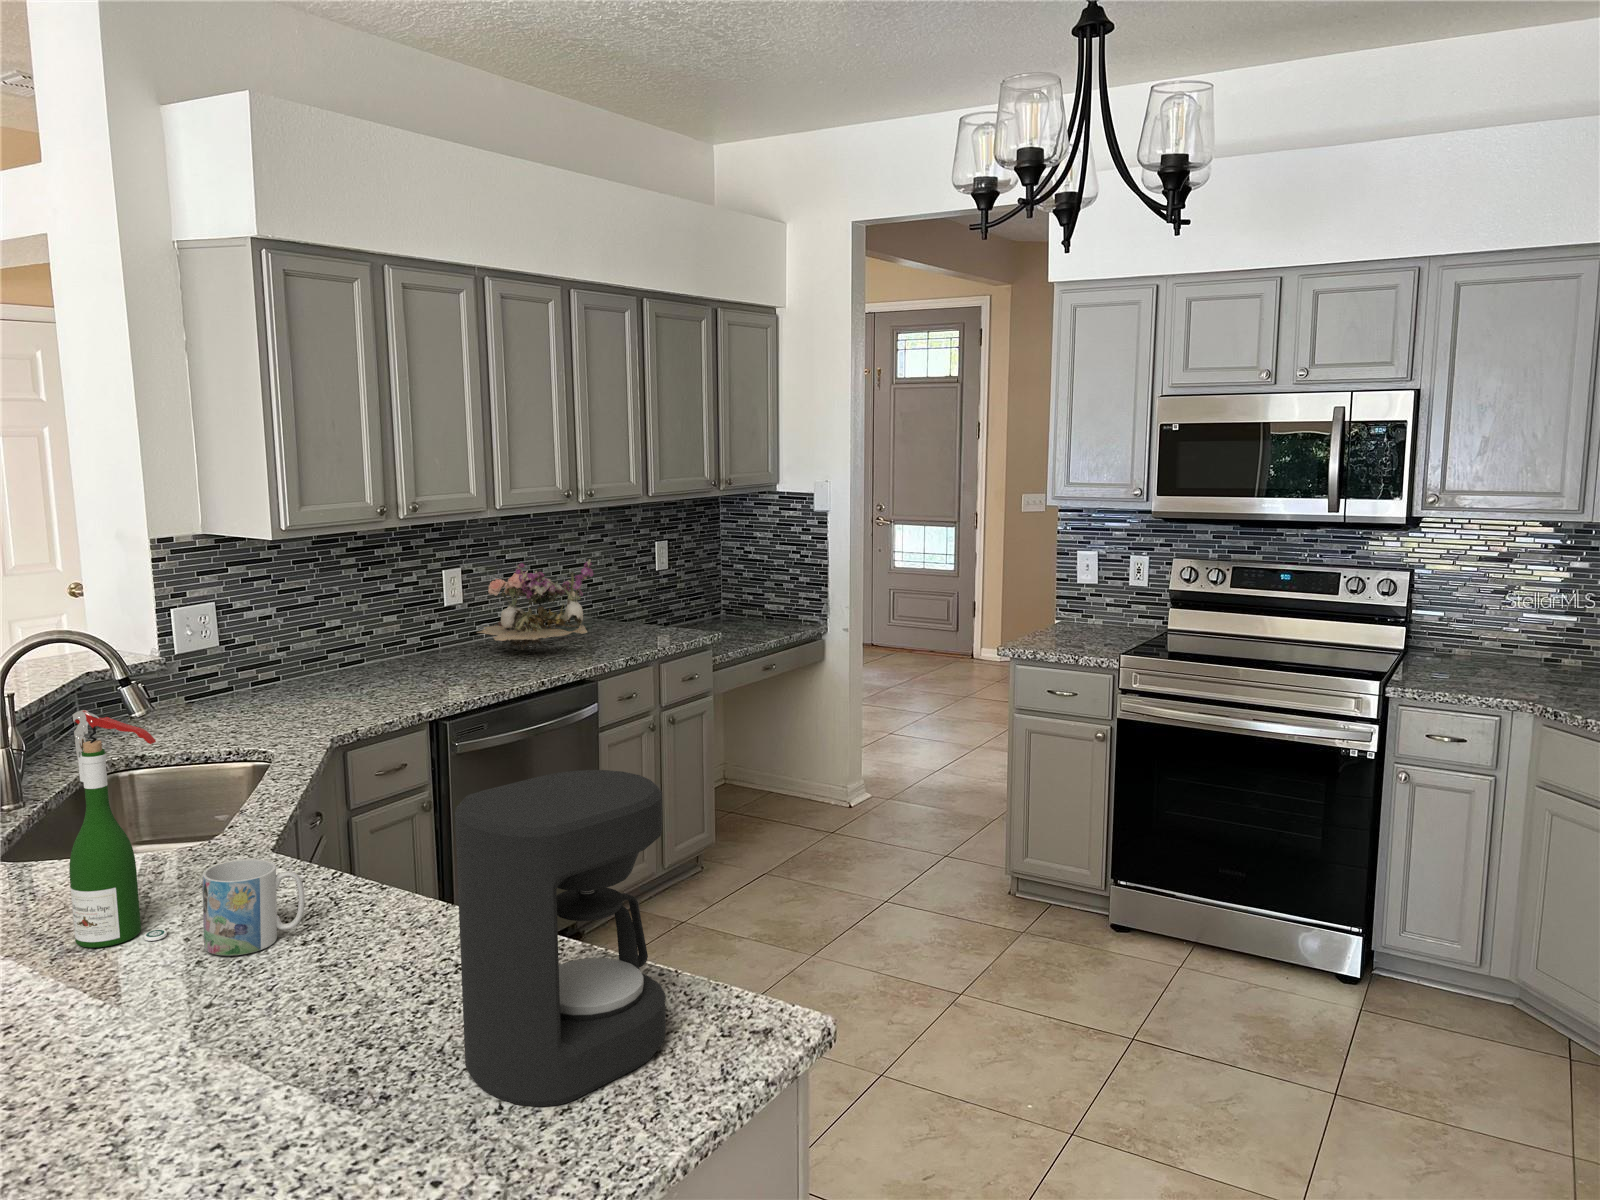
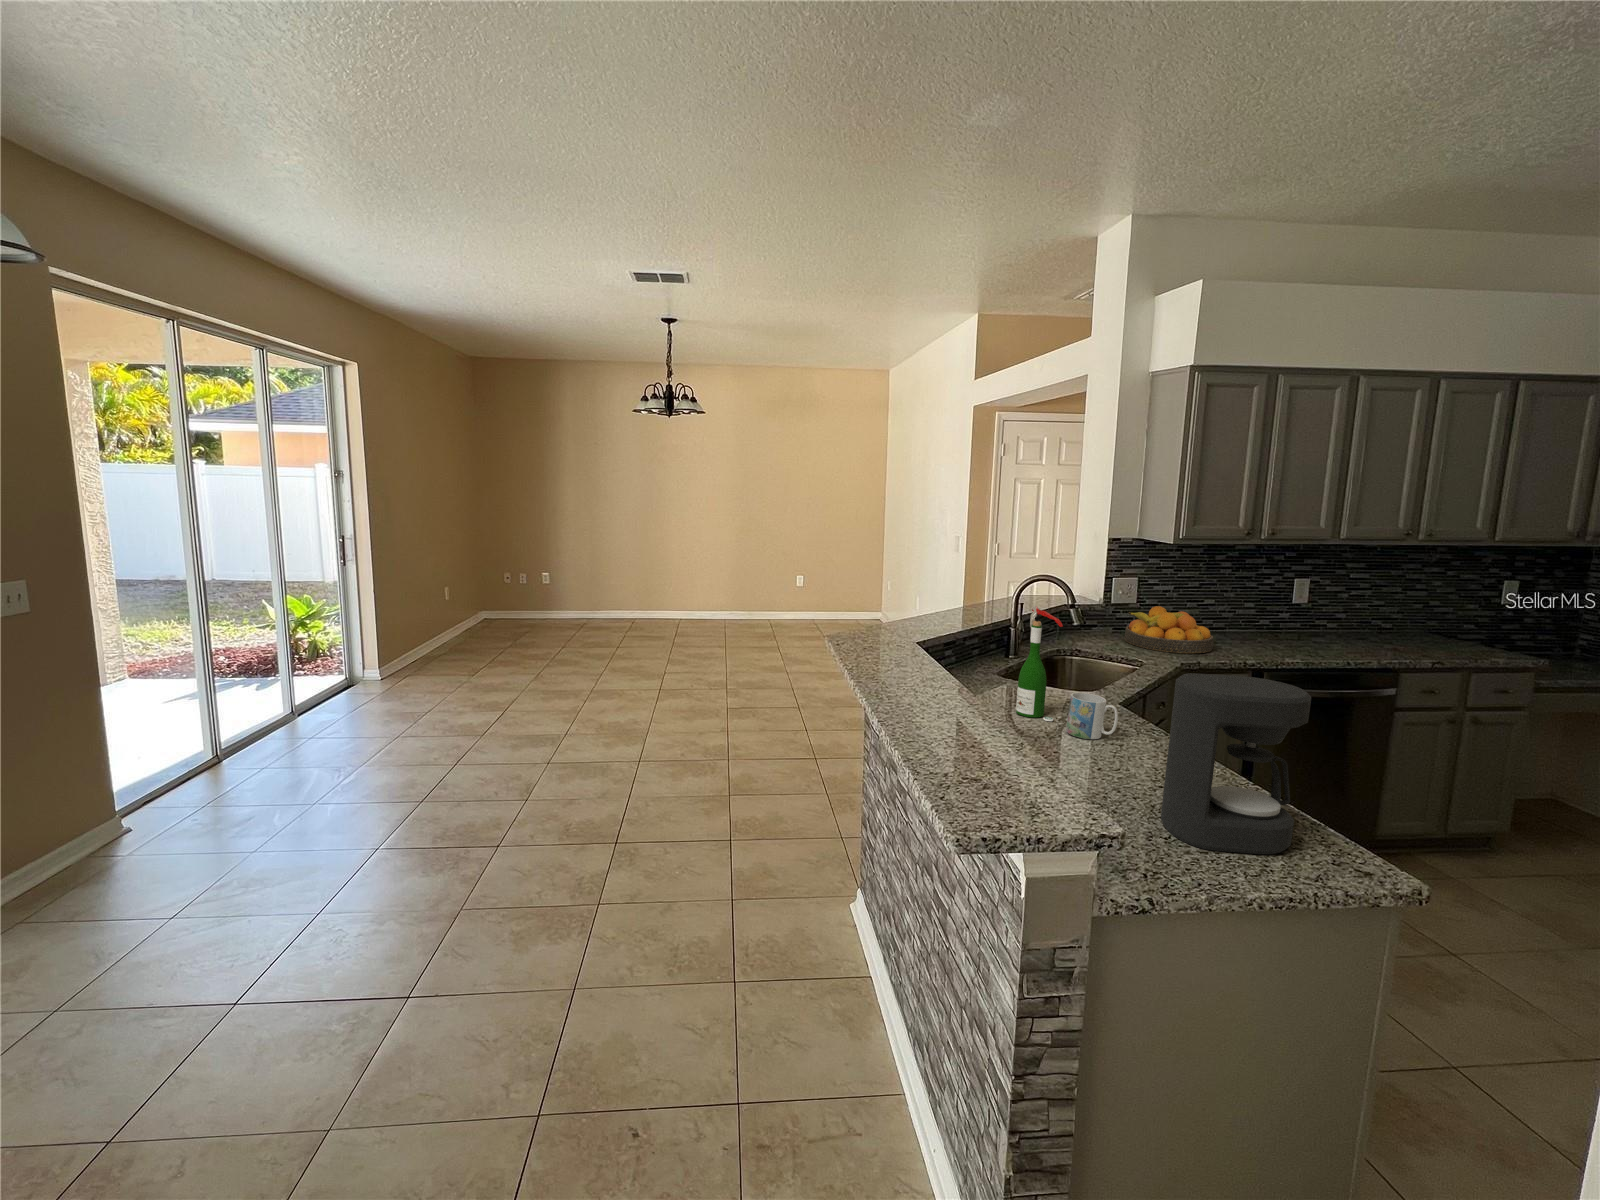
flower arrangement: present [476,559,593,650] -> none [1312,581,1422,643]
fruit bowl: none [215,647,365,725] -> present [1125,606,1214,653]

